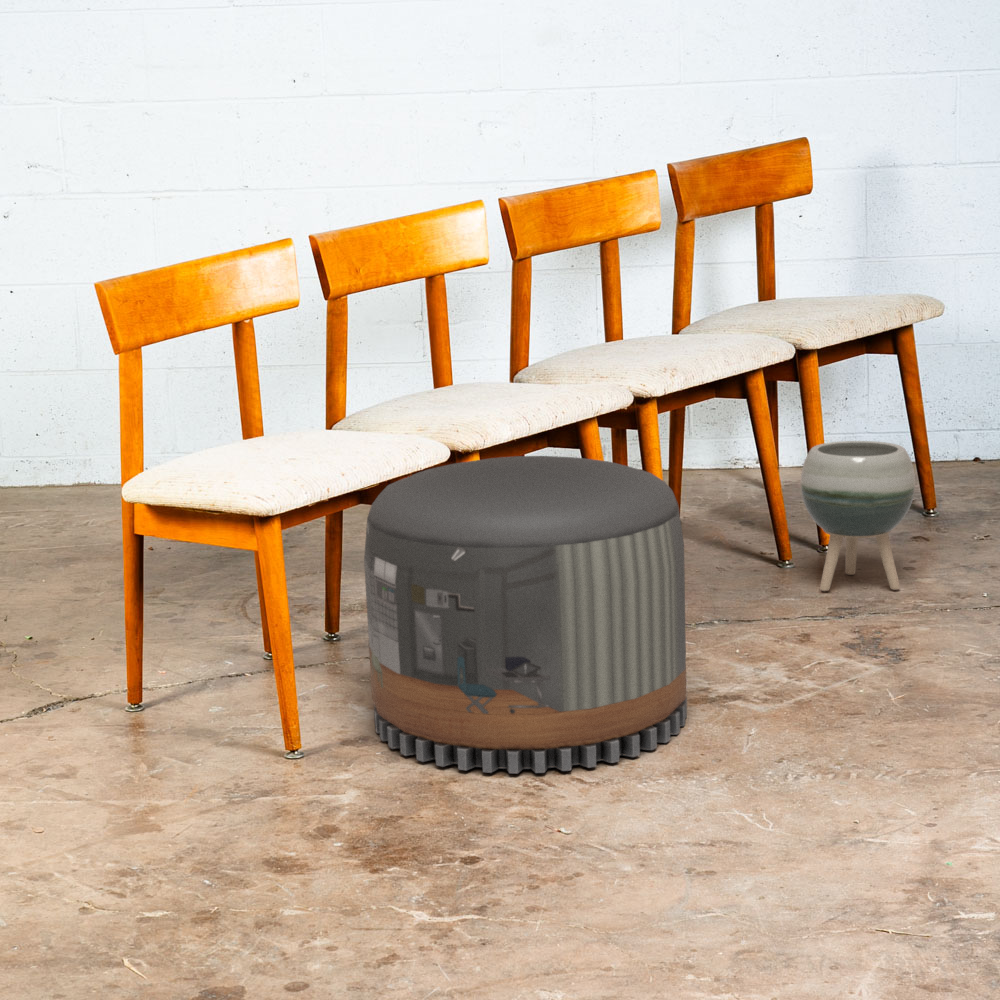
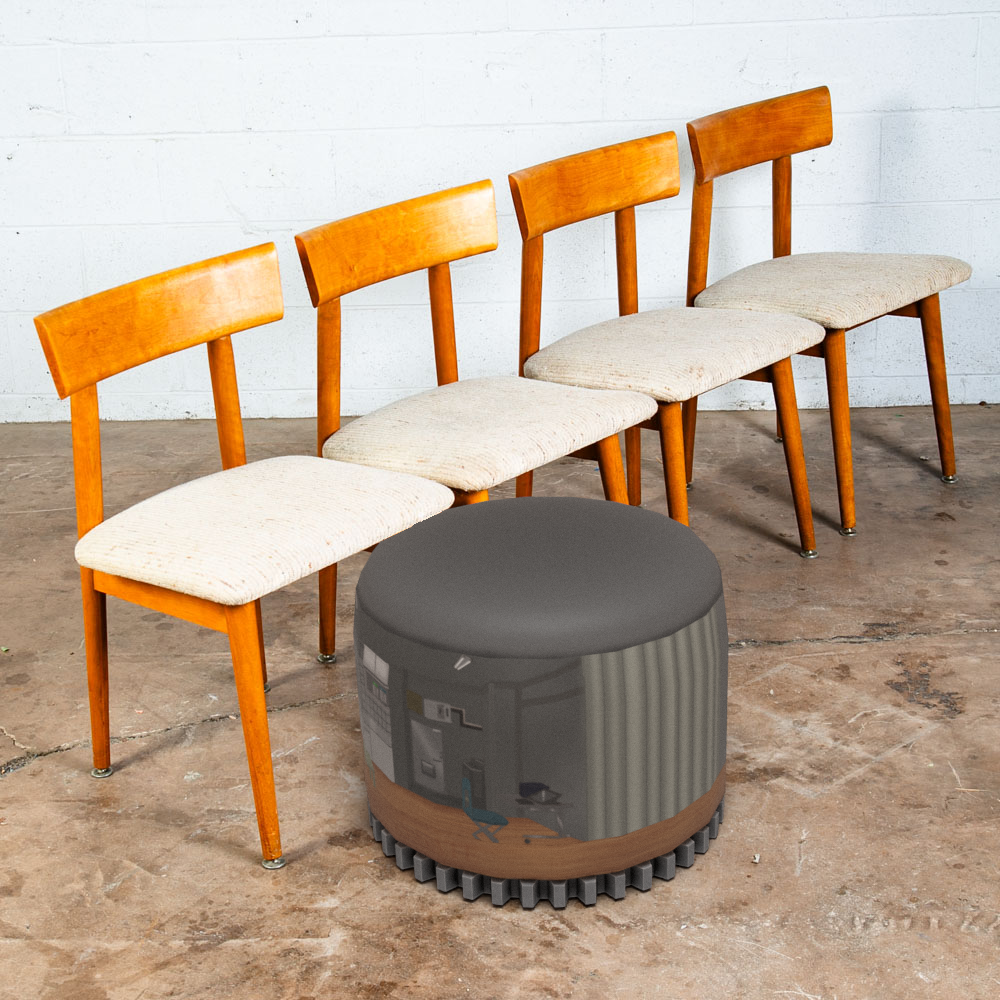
planter: present [801,441,915,591] -> none [833,433,959,597]

